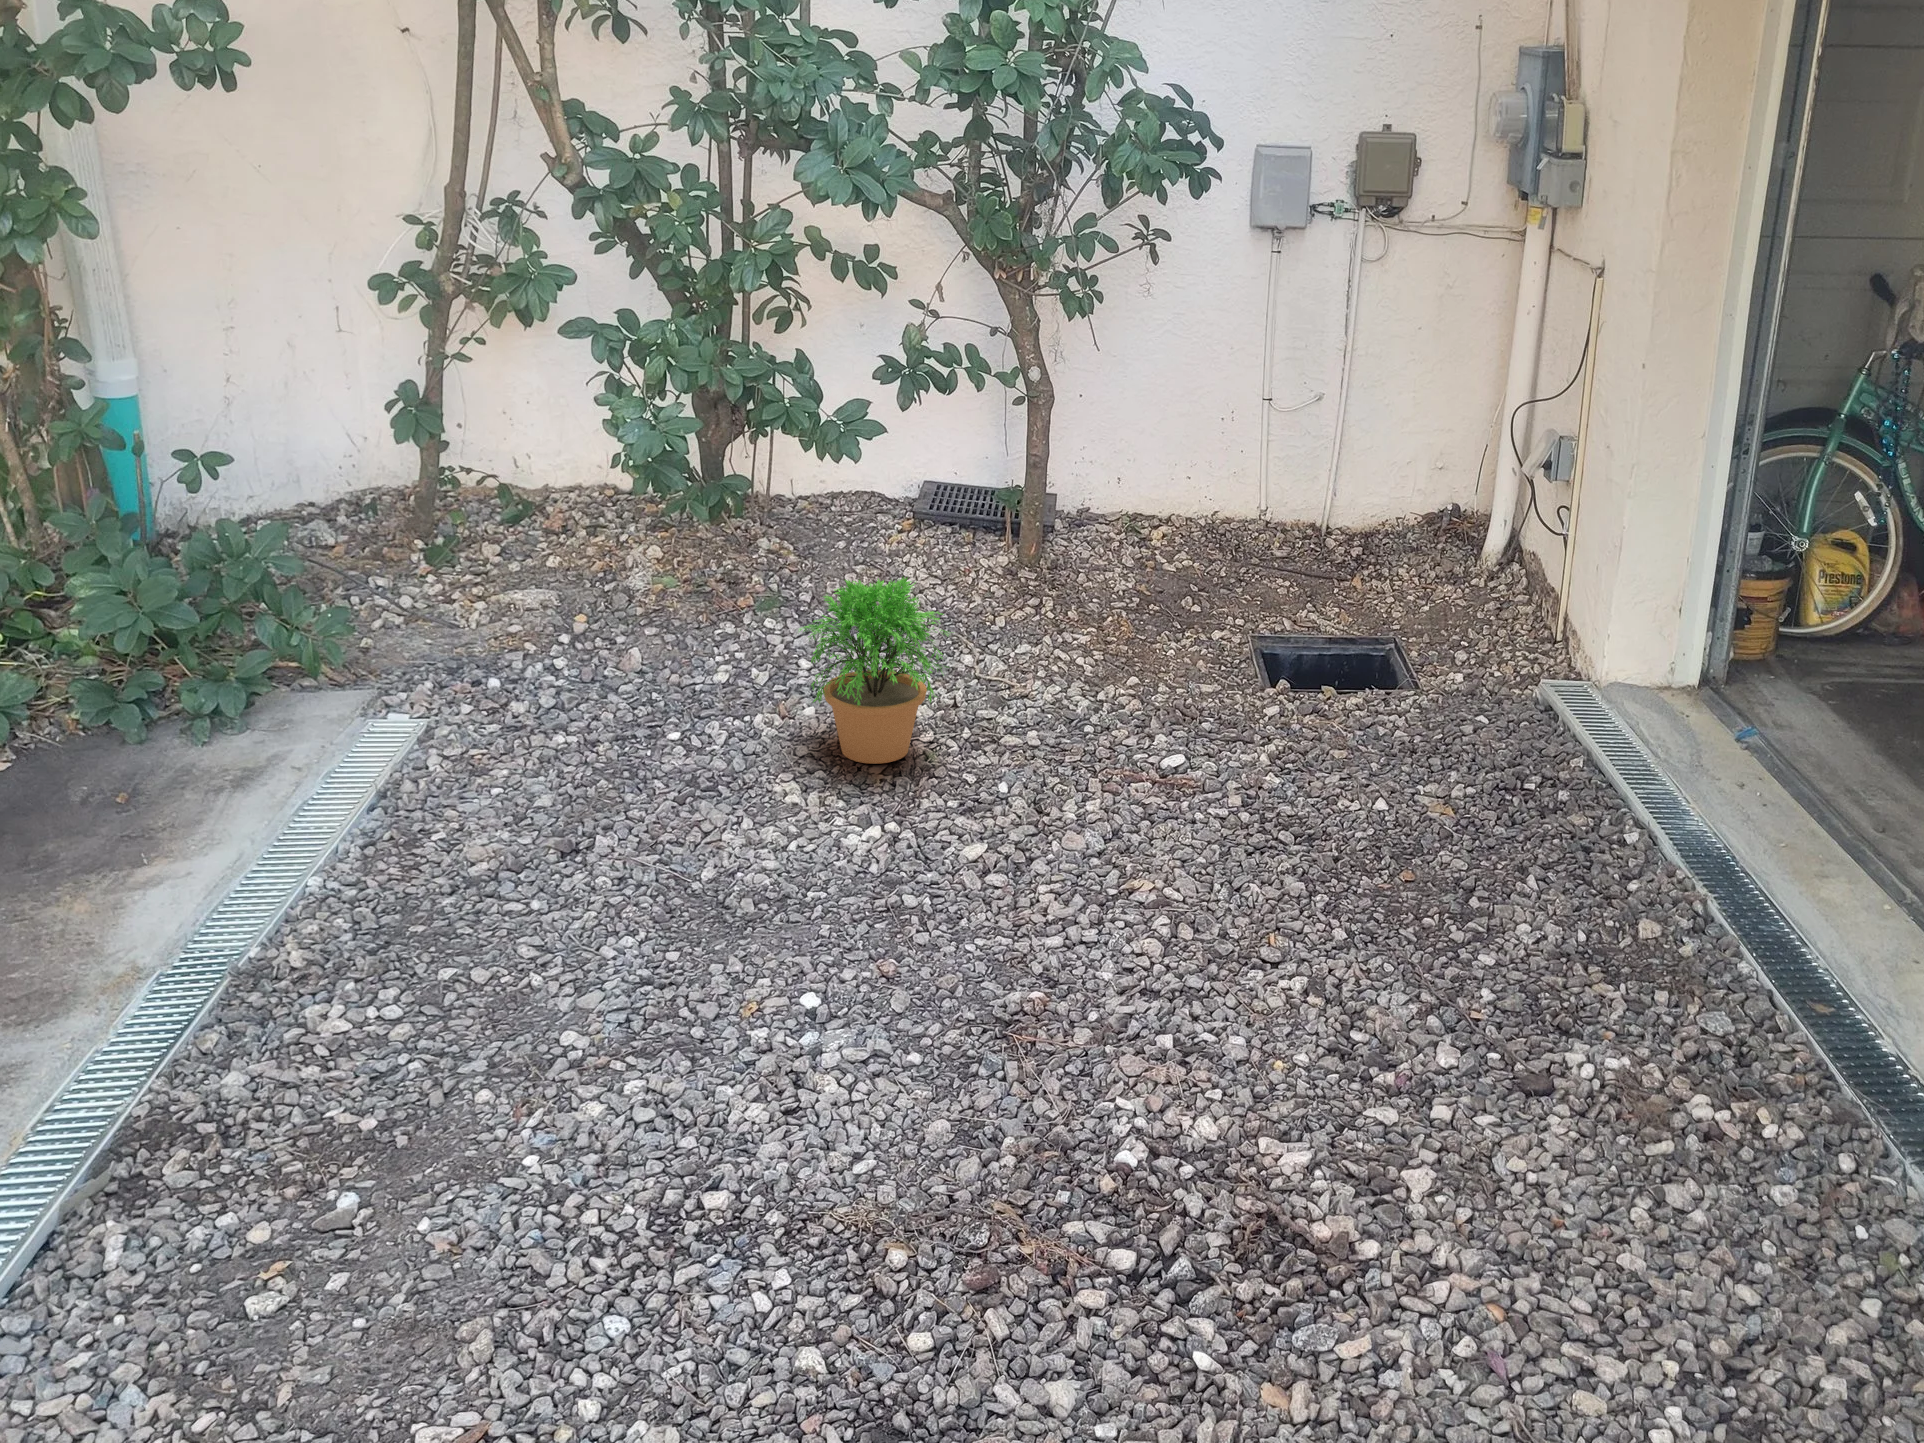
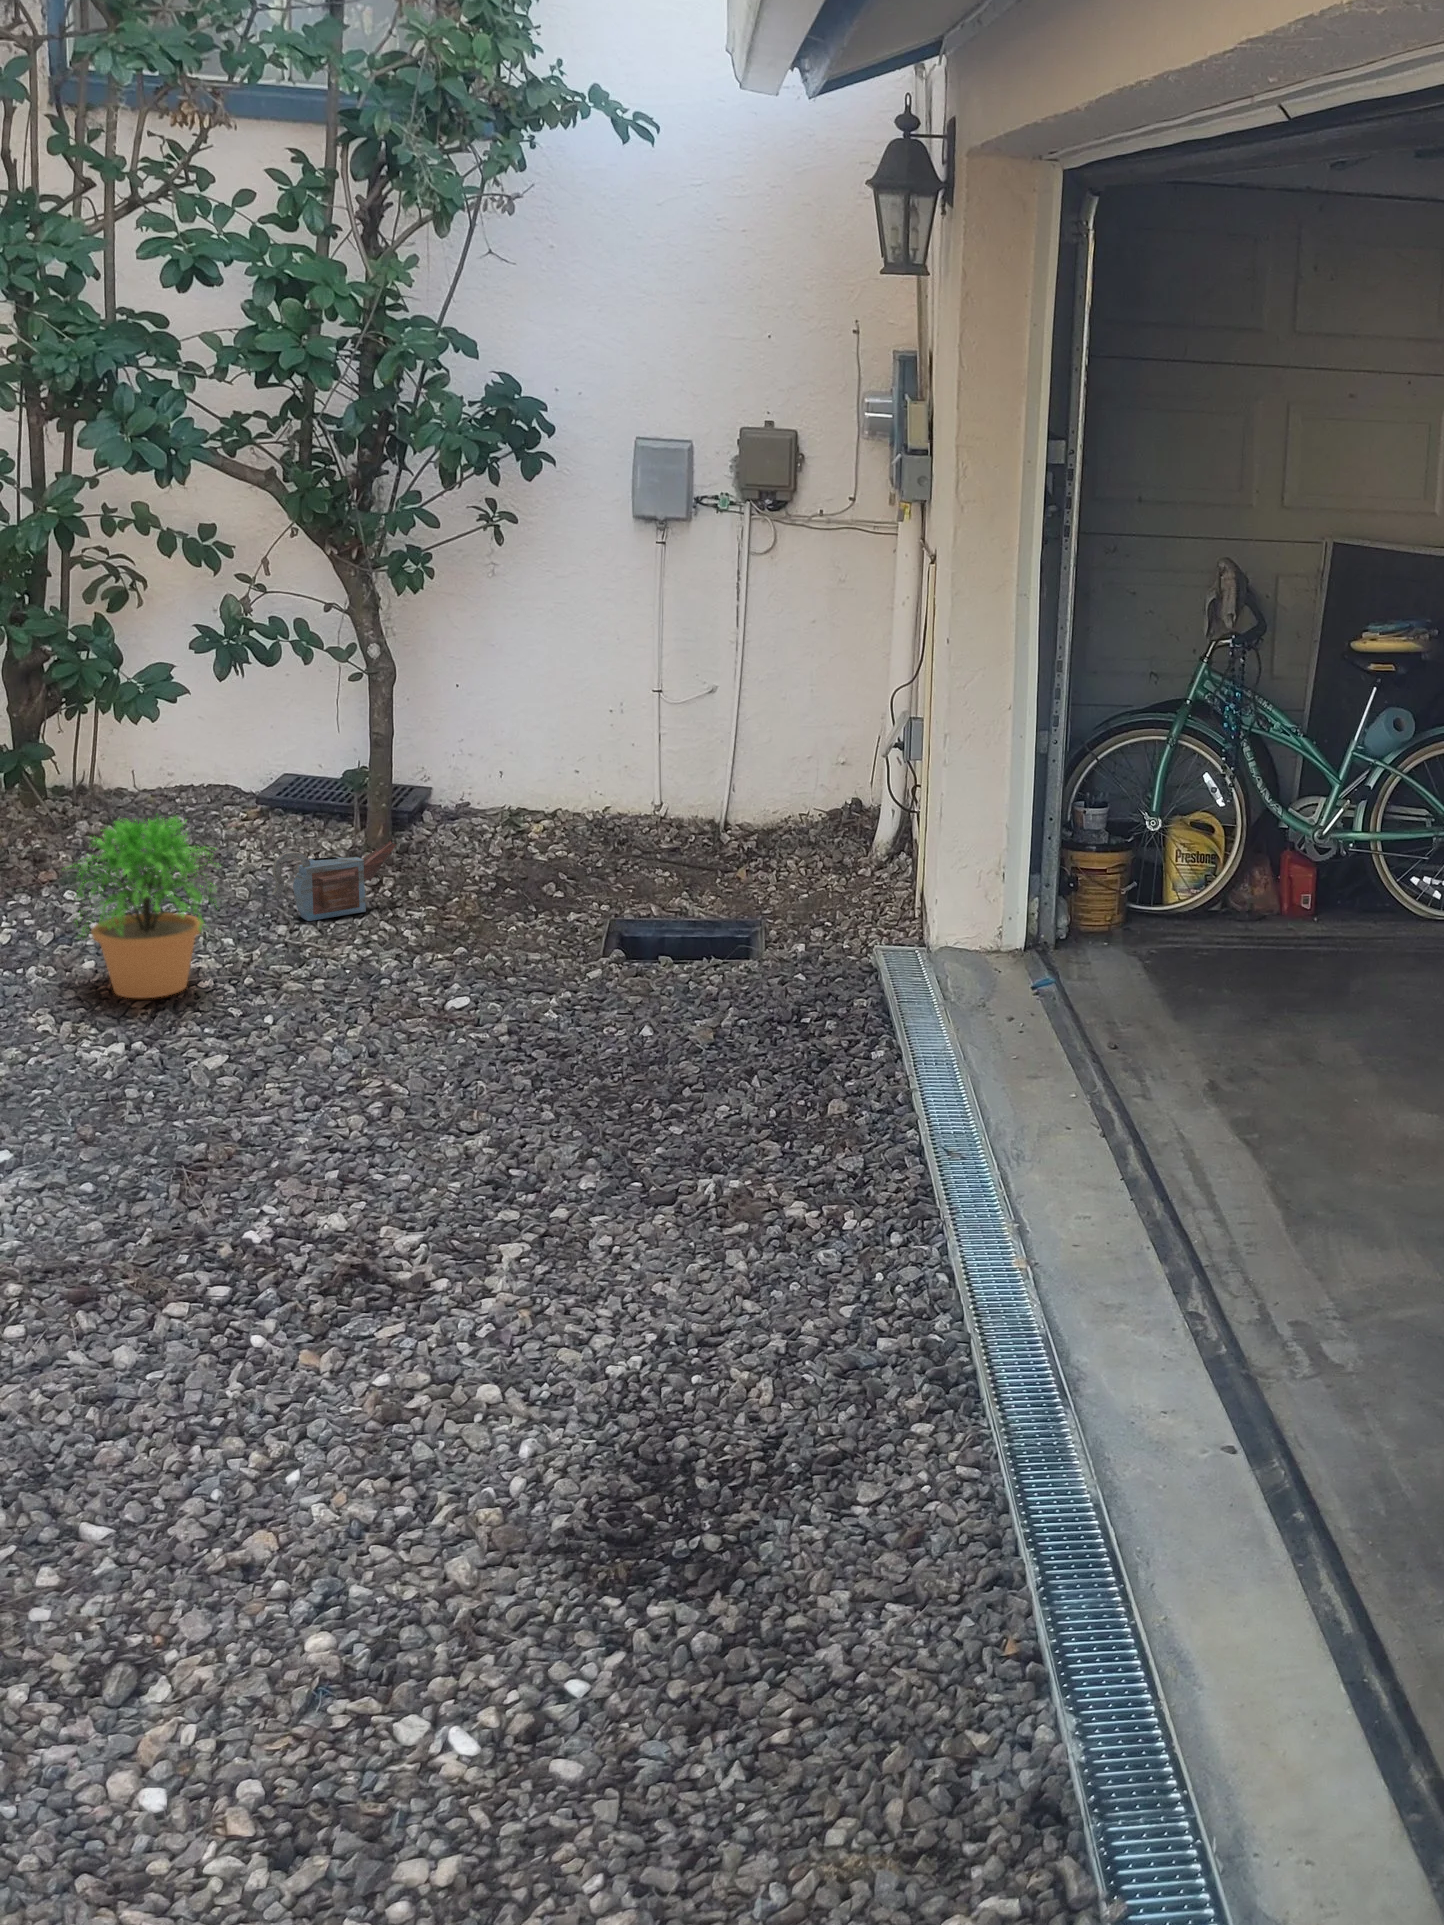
watering can: none [964,585,1076,666] -> present [272,841,396,921]

